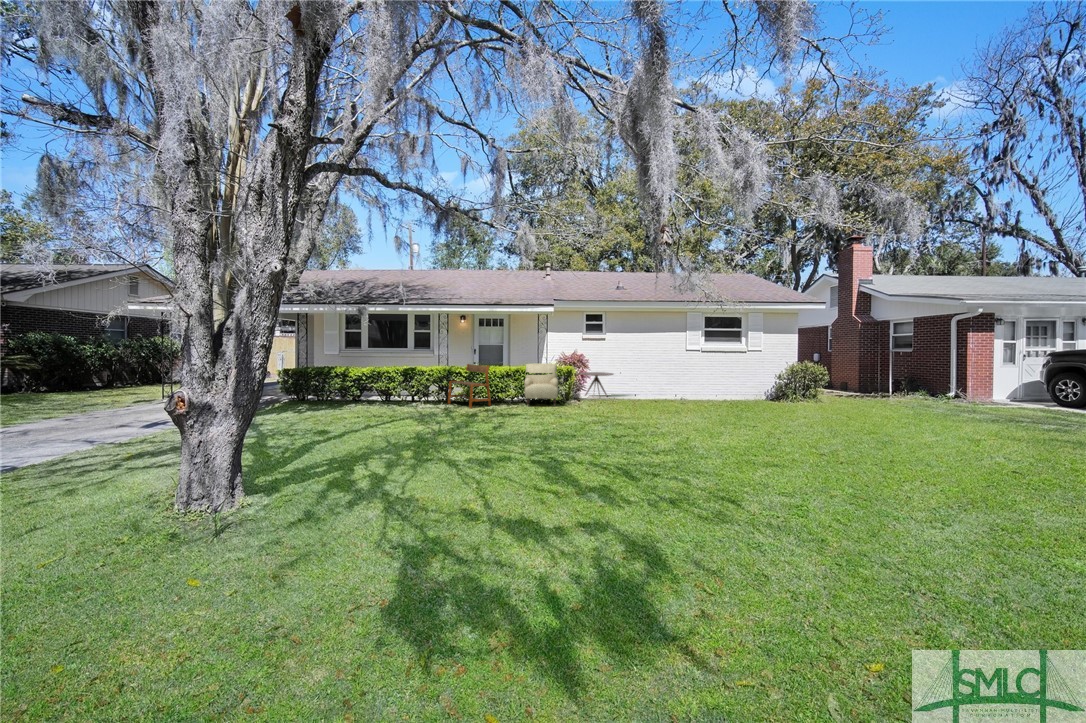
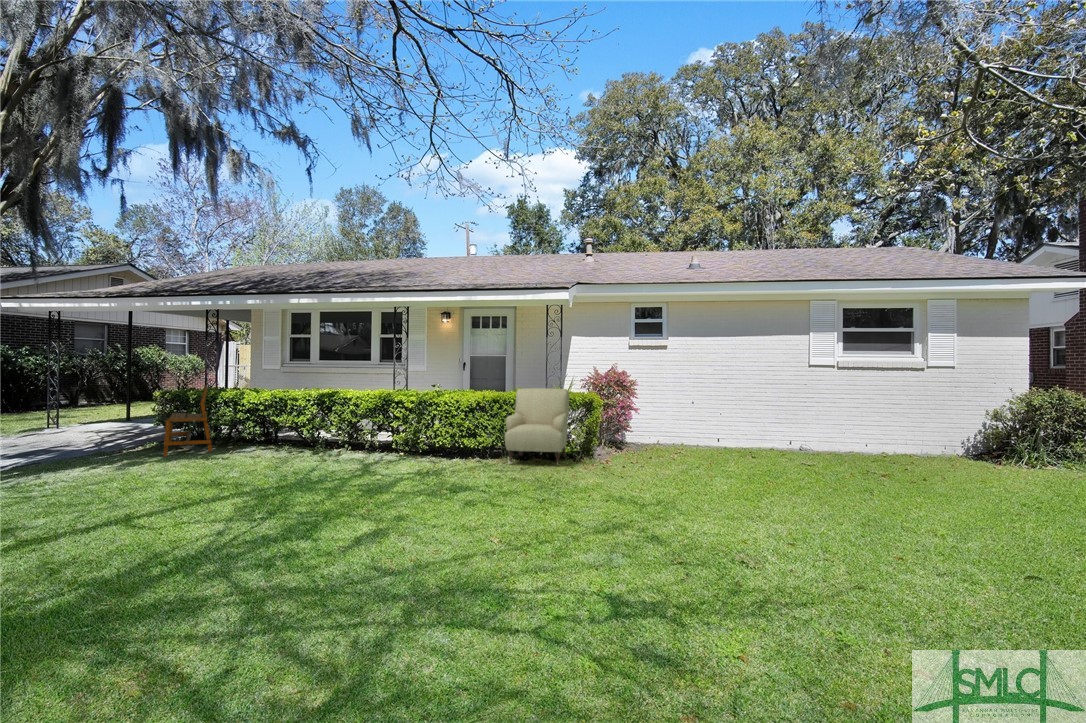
bench: present [448,364,491,409] -> present [163,385,212,457]
round table: present [580,372,613,396] -> none [618,402,677,447]

